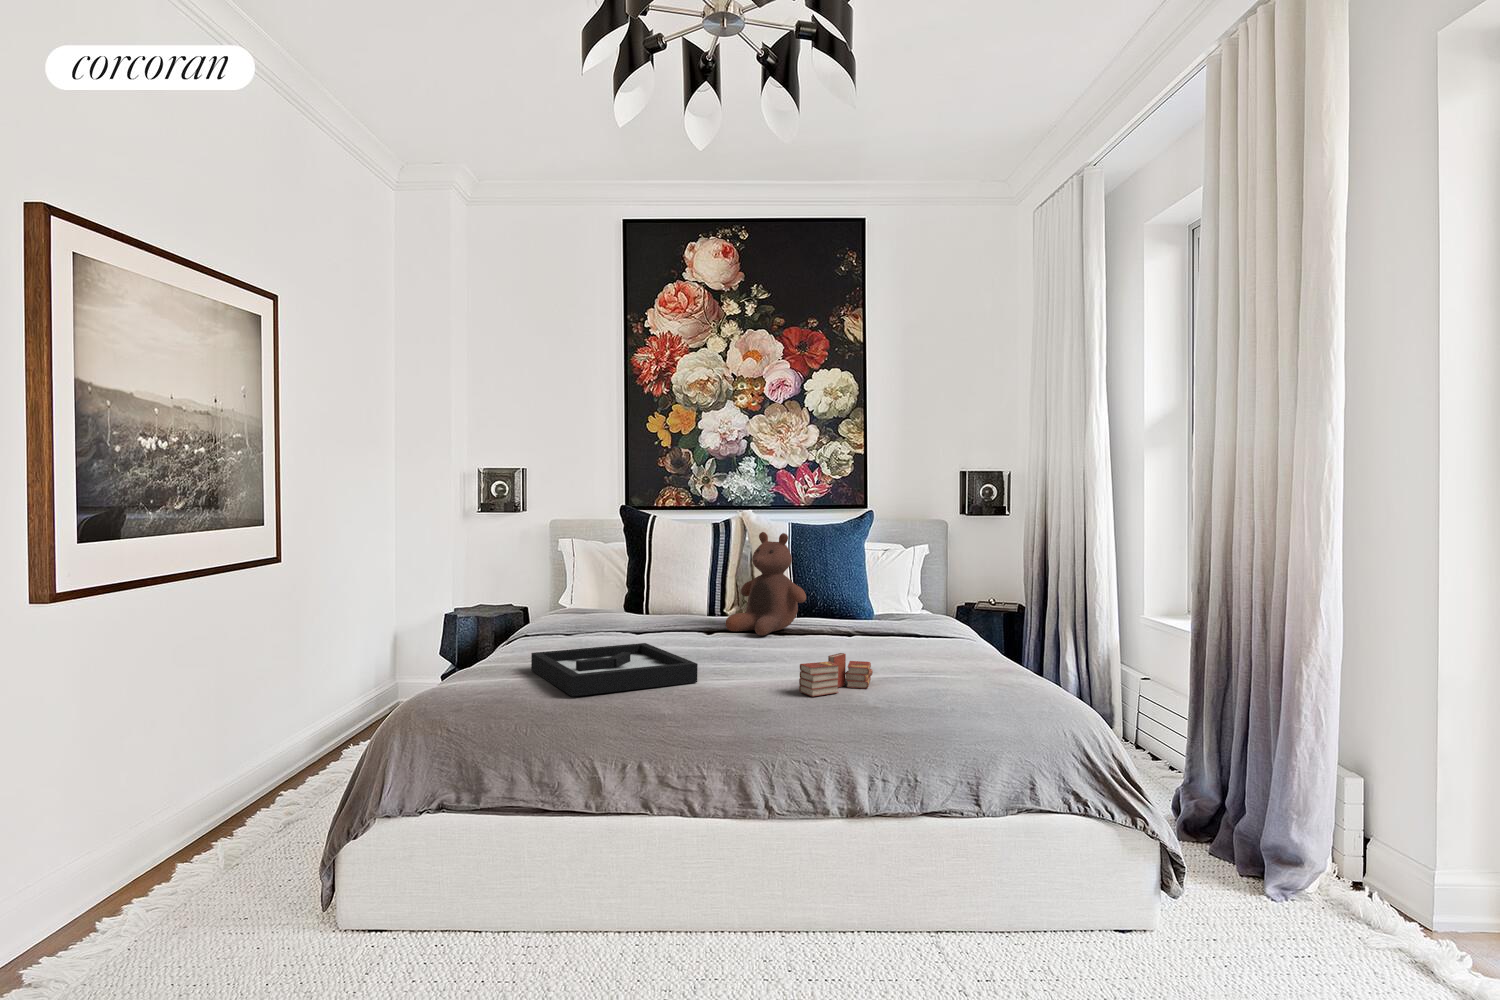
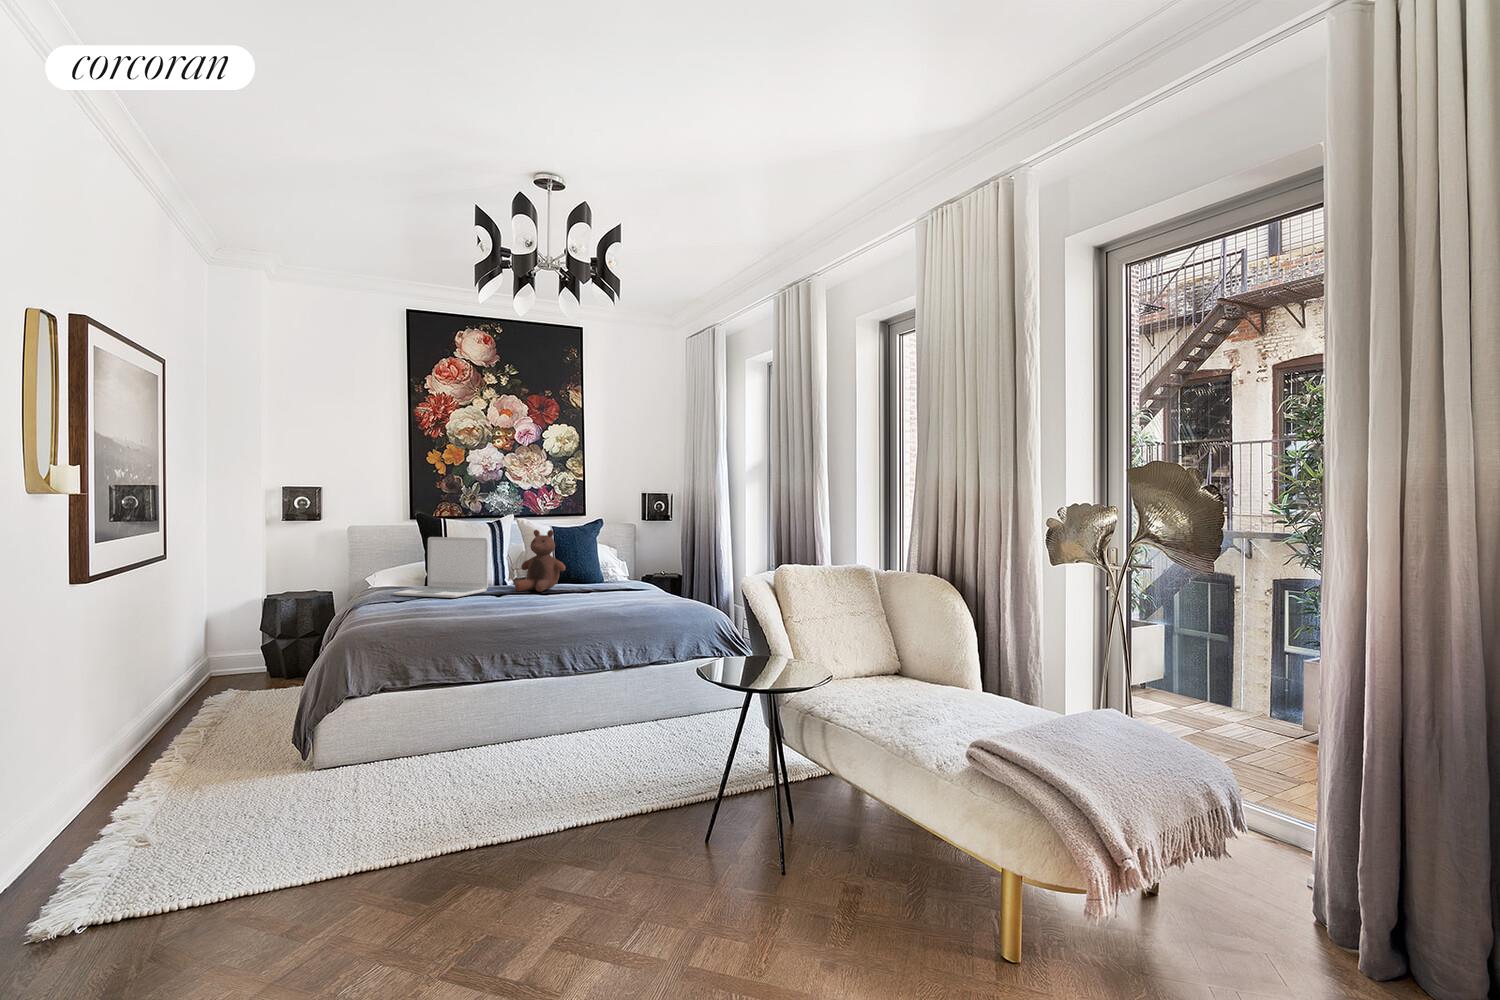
laptop: none [550,539,687,639] -> present [394,537,488,598]
decorative tray: present [531,643,698,696] -> none [413,596,522,622]
book: present [799,653,873,697] -> none [582,591,618,613]

